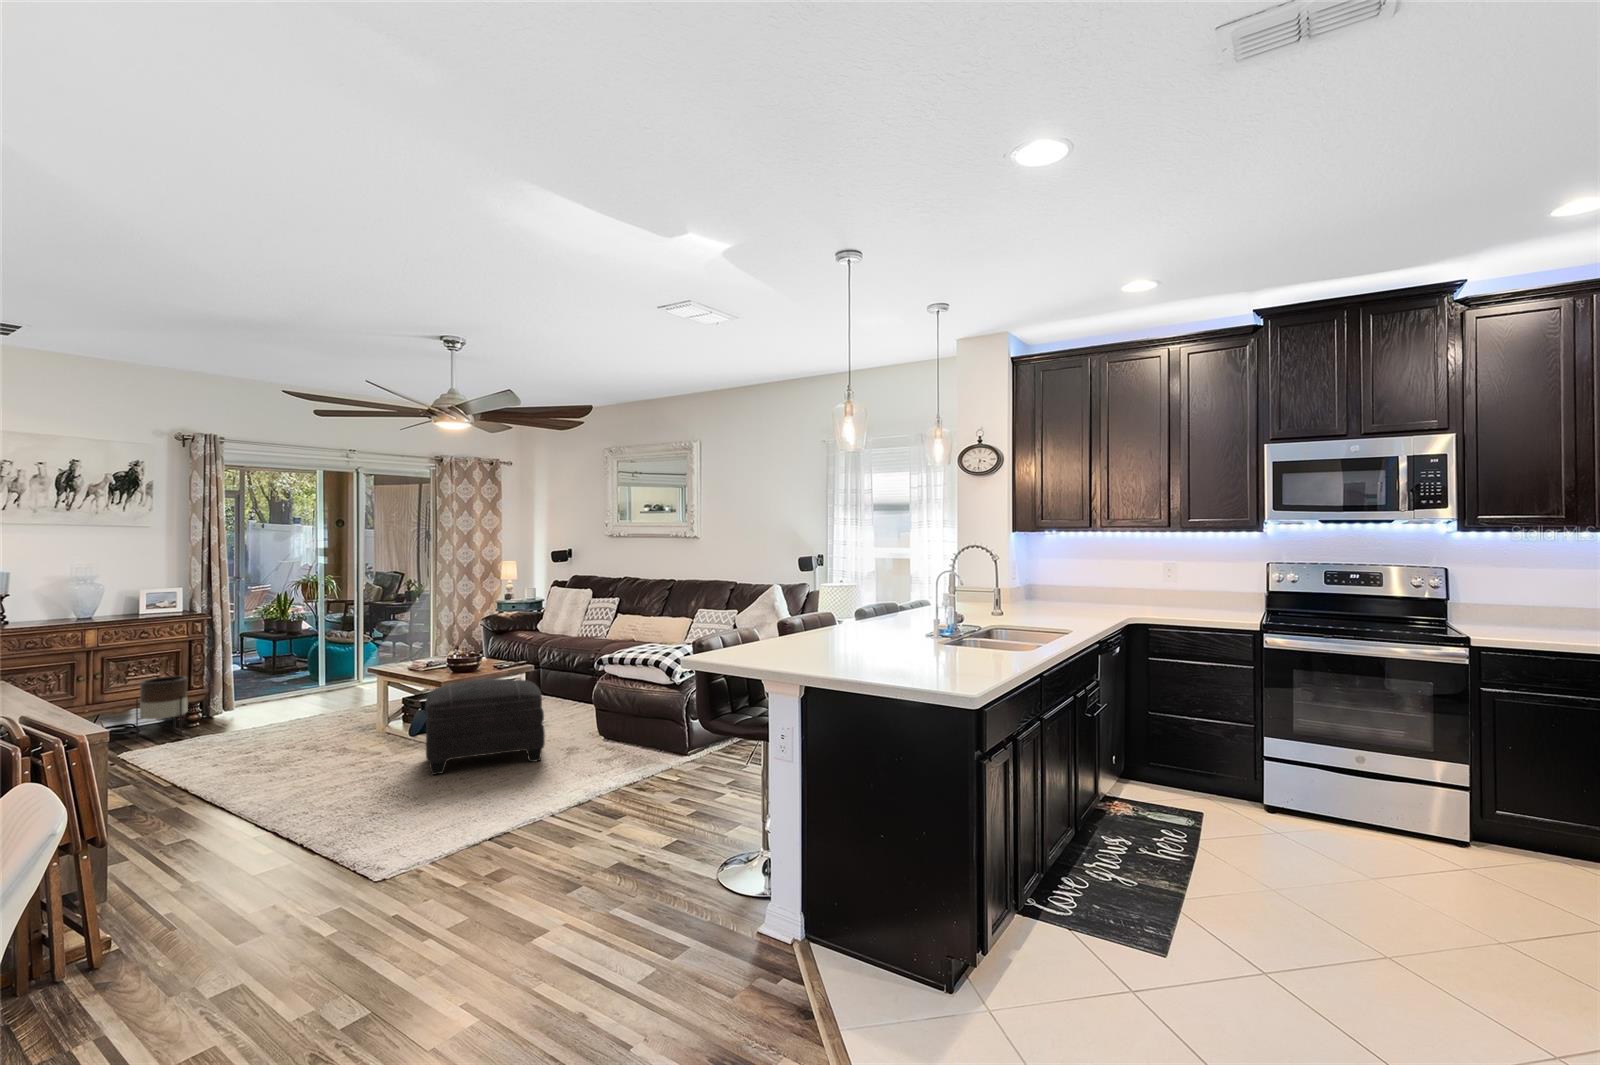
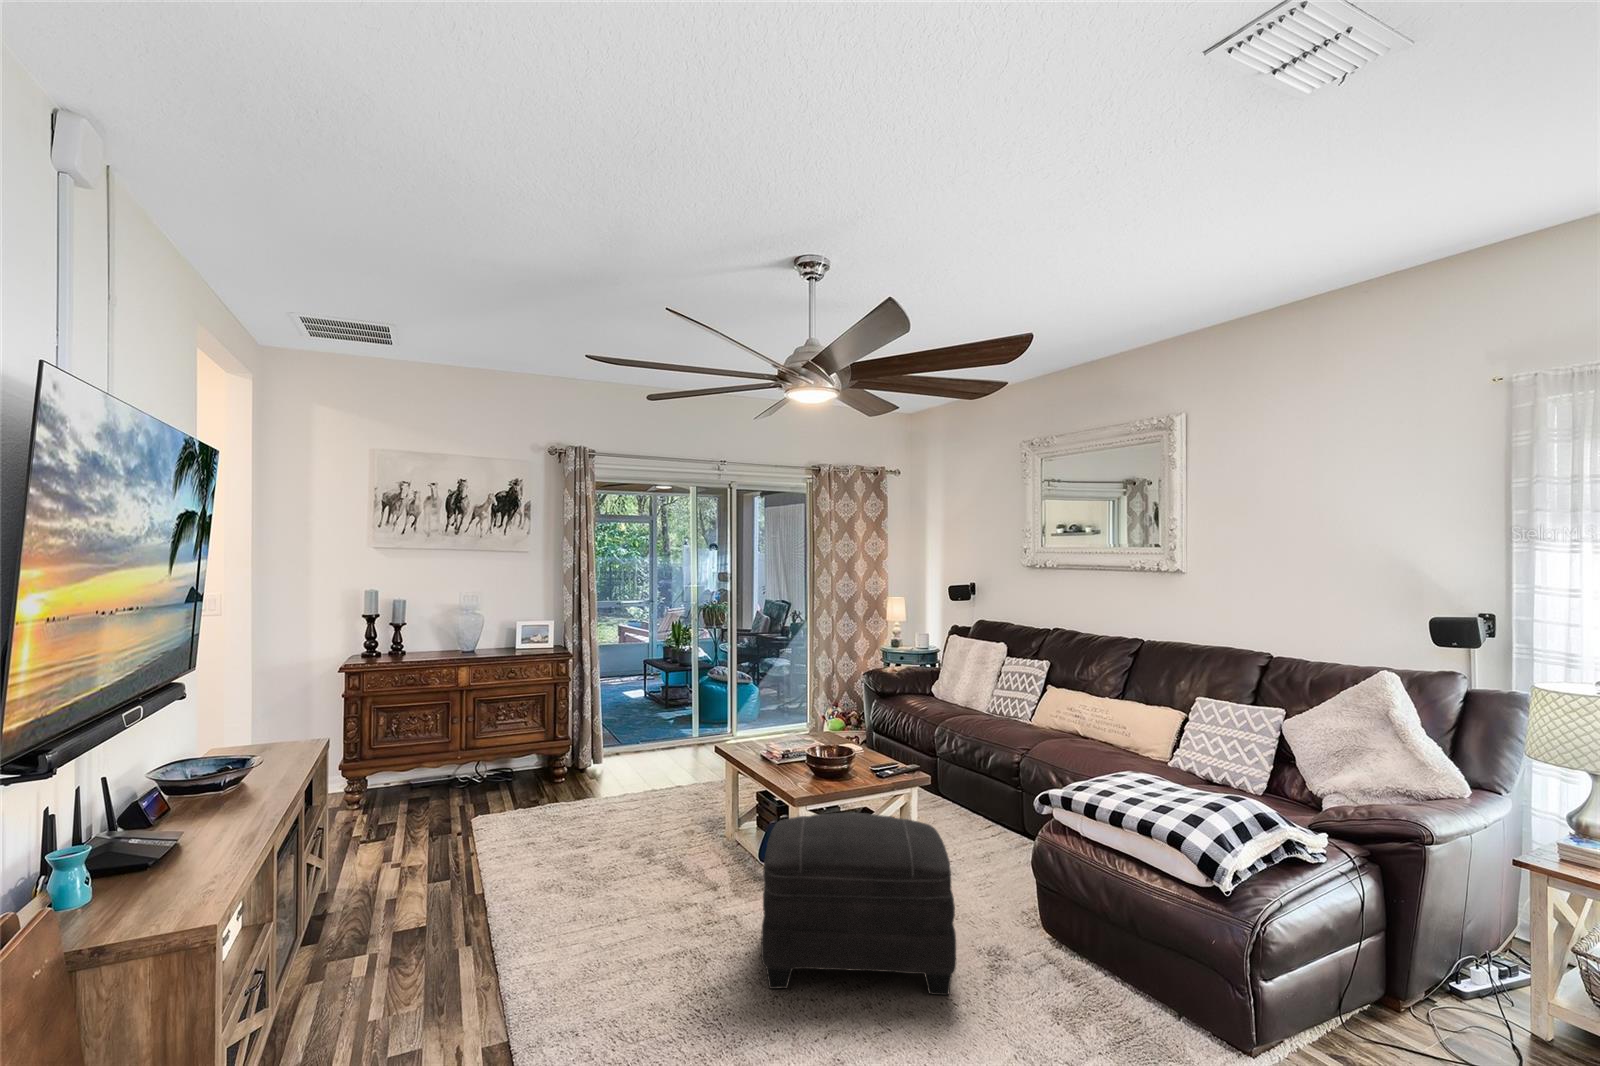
planter: present [136,676,188,738] -> none [495,725,544,799]

